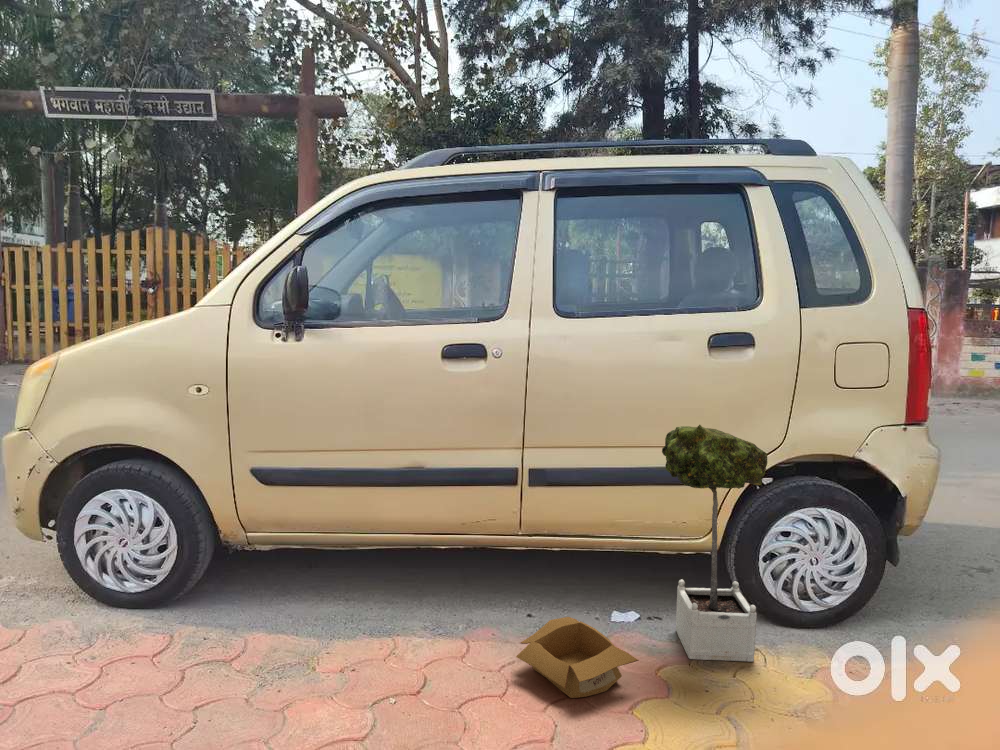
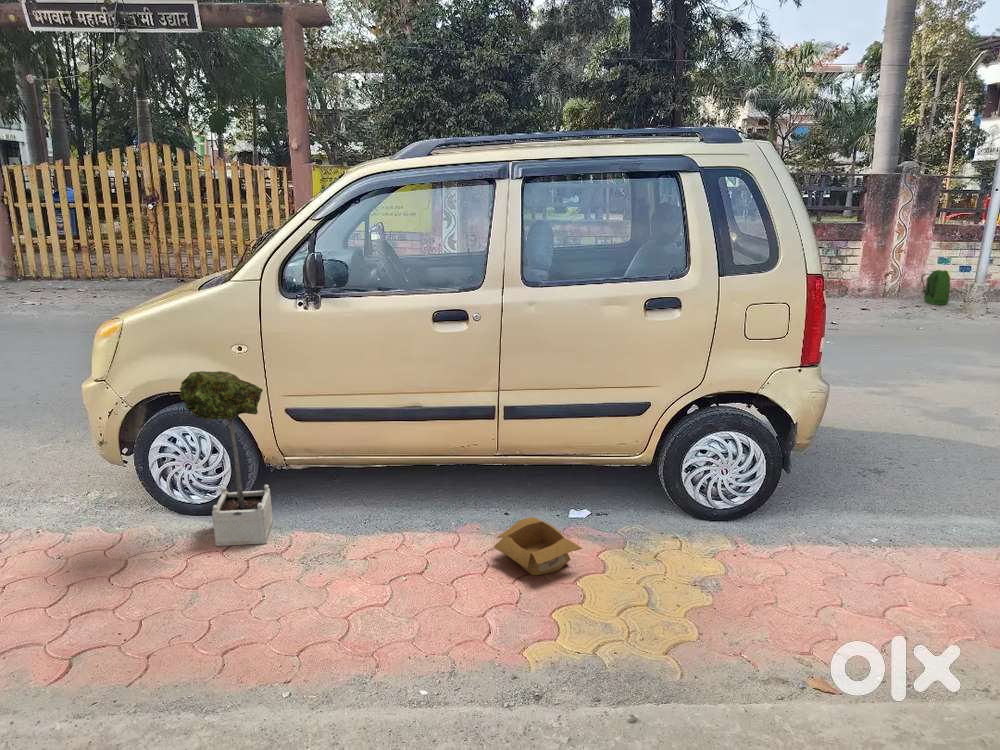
backpack: none [949,370,981,406] -> present [921,270,950,305]
potted tree: present [662,425,768,662] -> present [180,371,273,546]

